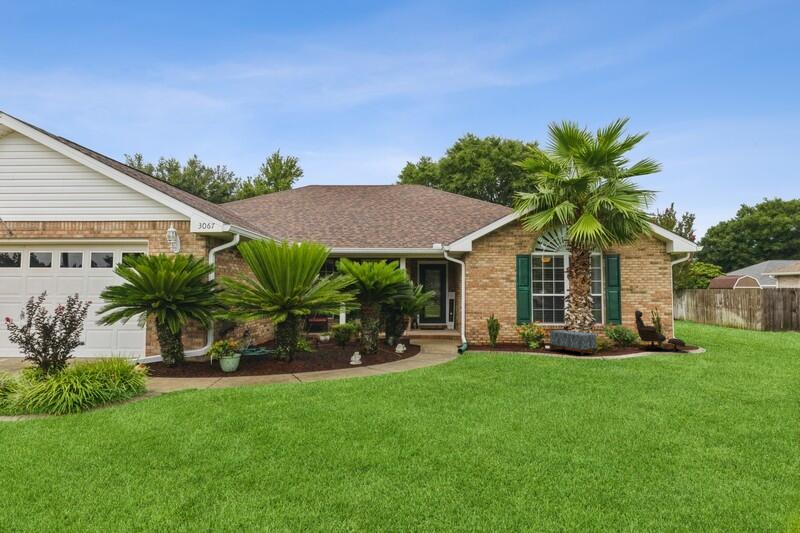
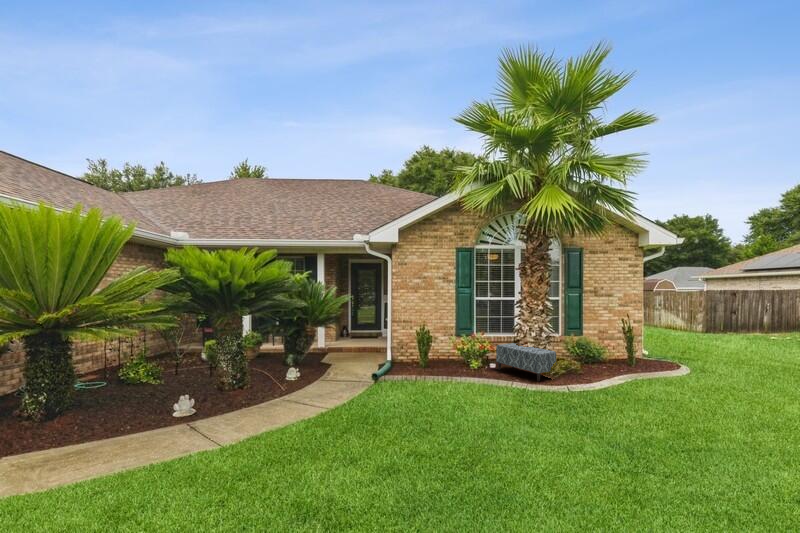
lounge chair: present [635,310,685,353] -> none [601,318,667,375]

